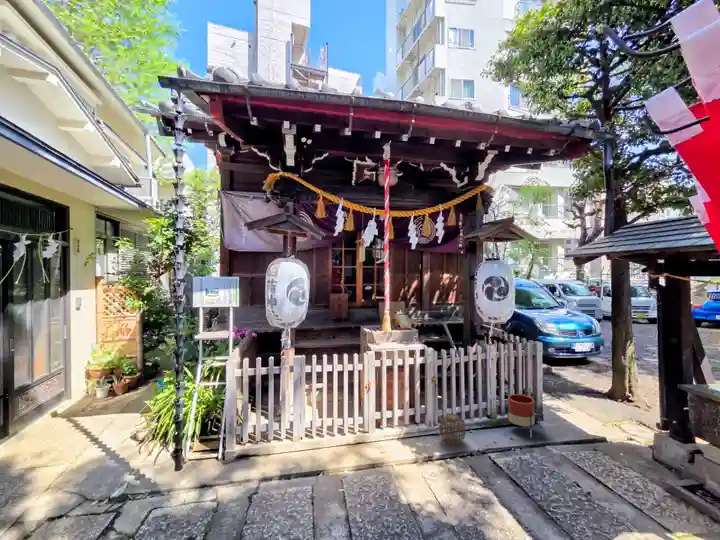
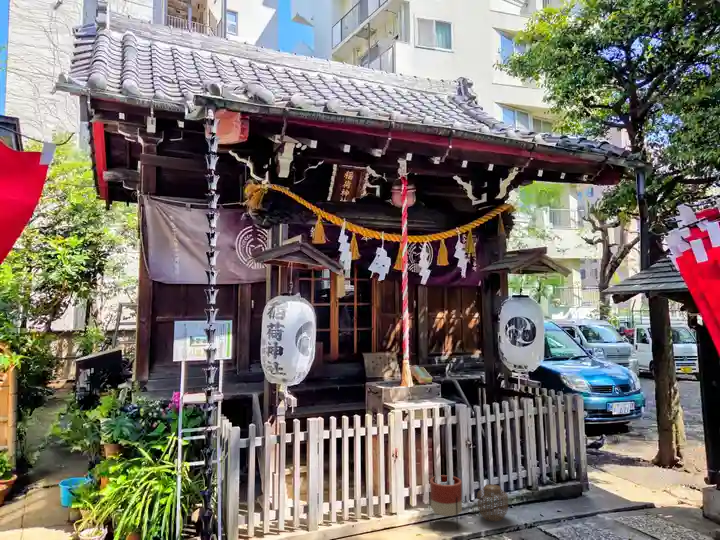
planter: present [508,394,535,428] -> present [429,475,462,527]

